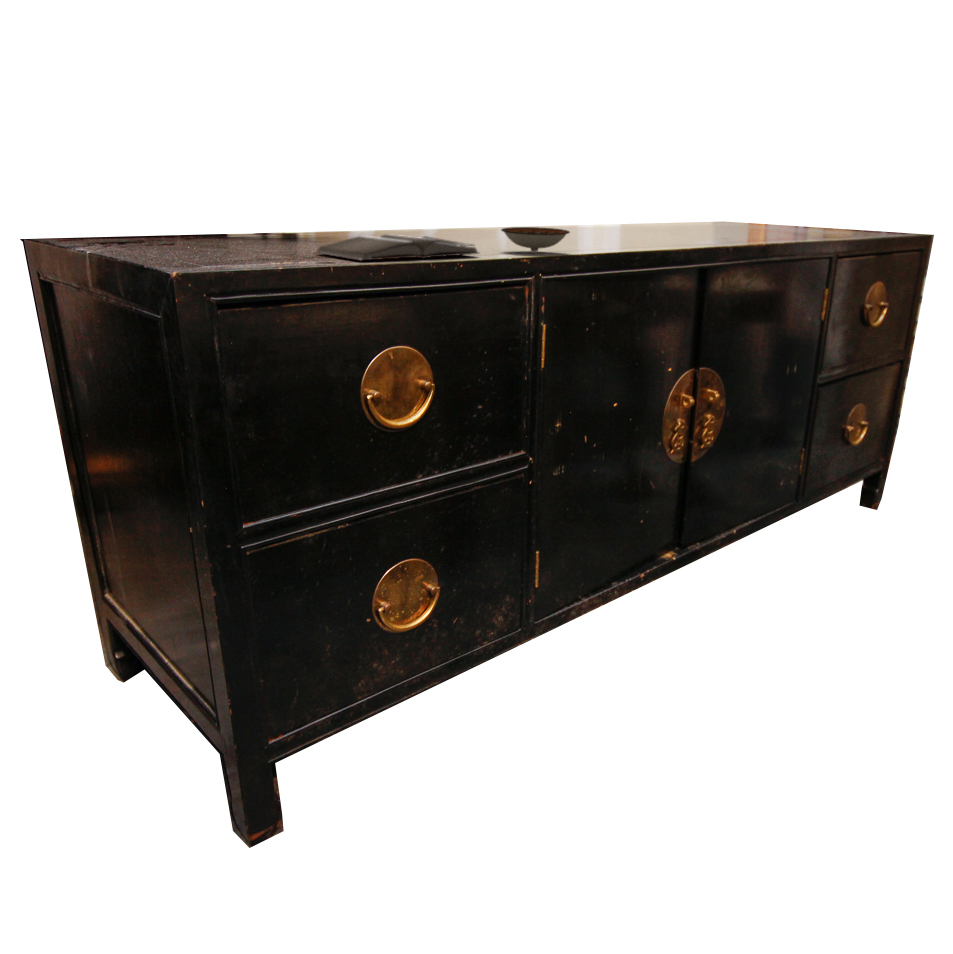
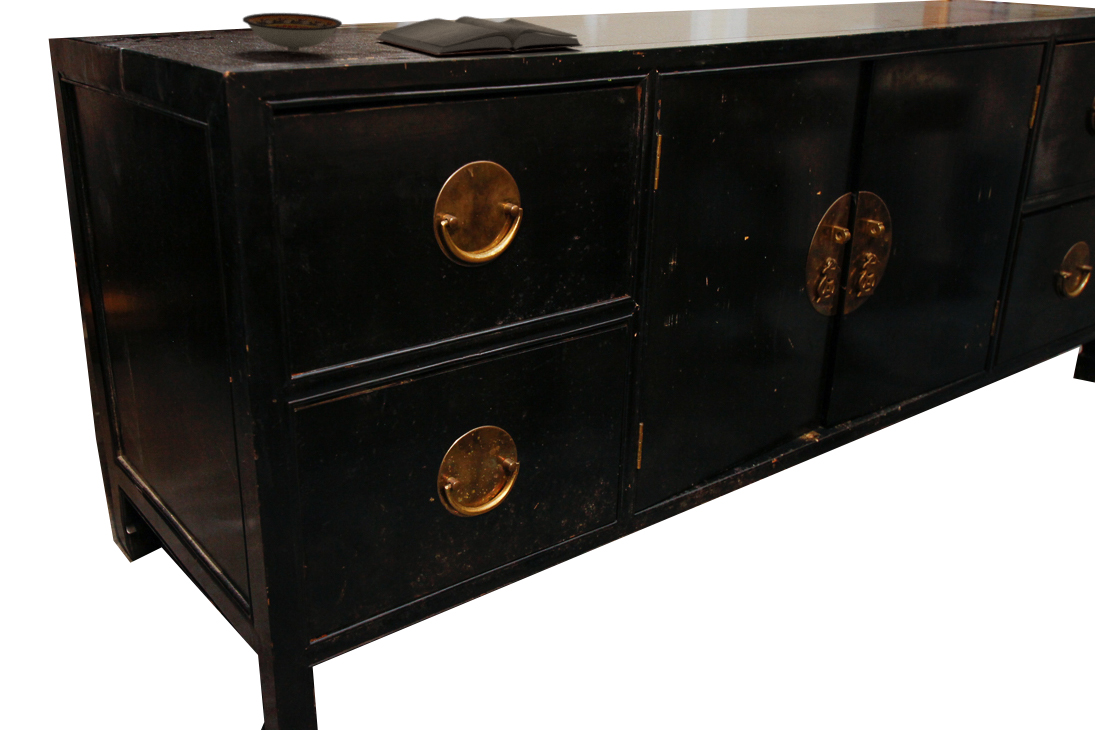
ceramic bowl: present [501,227,569,252] -> present [243,13,342,52]

